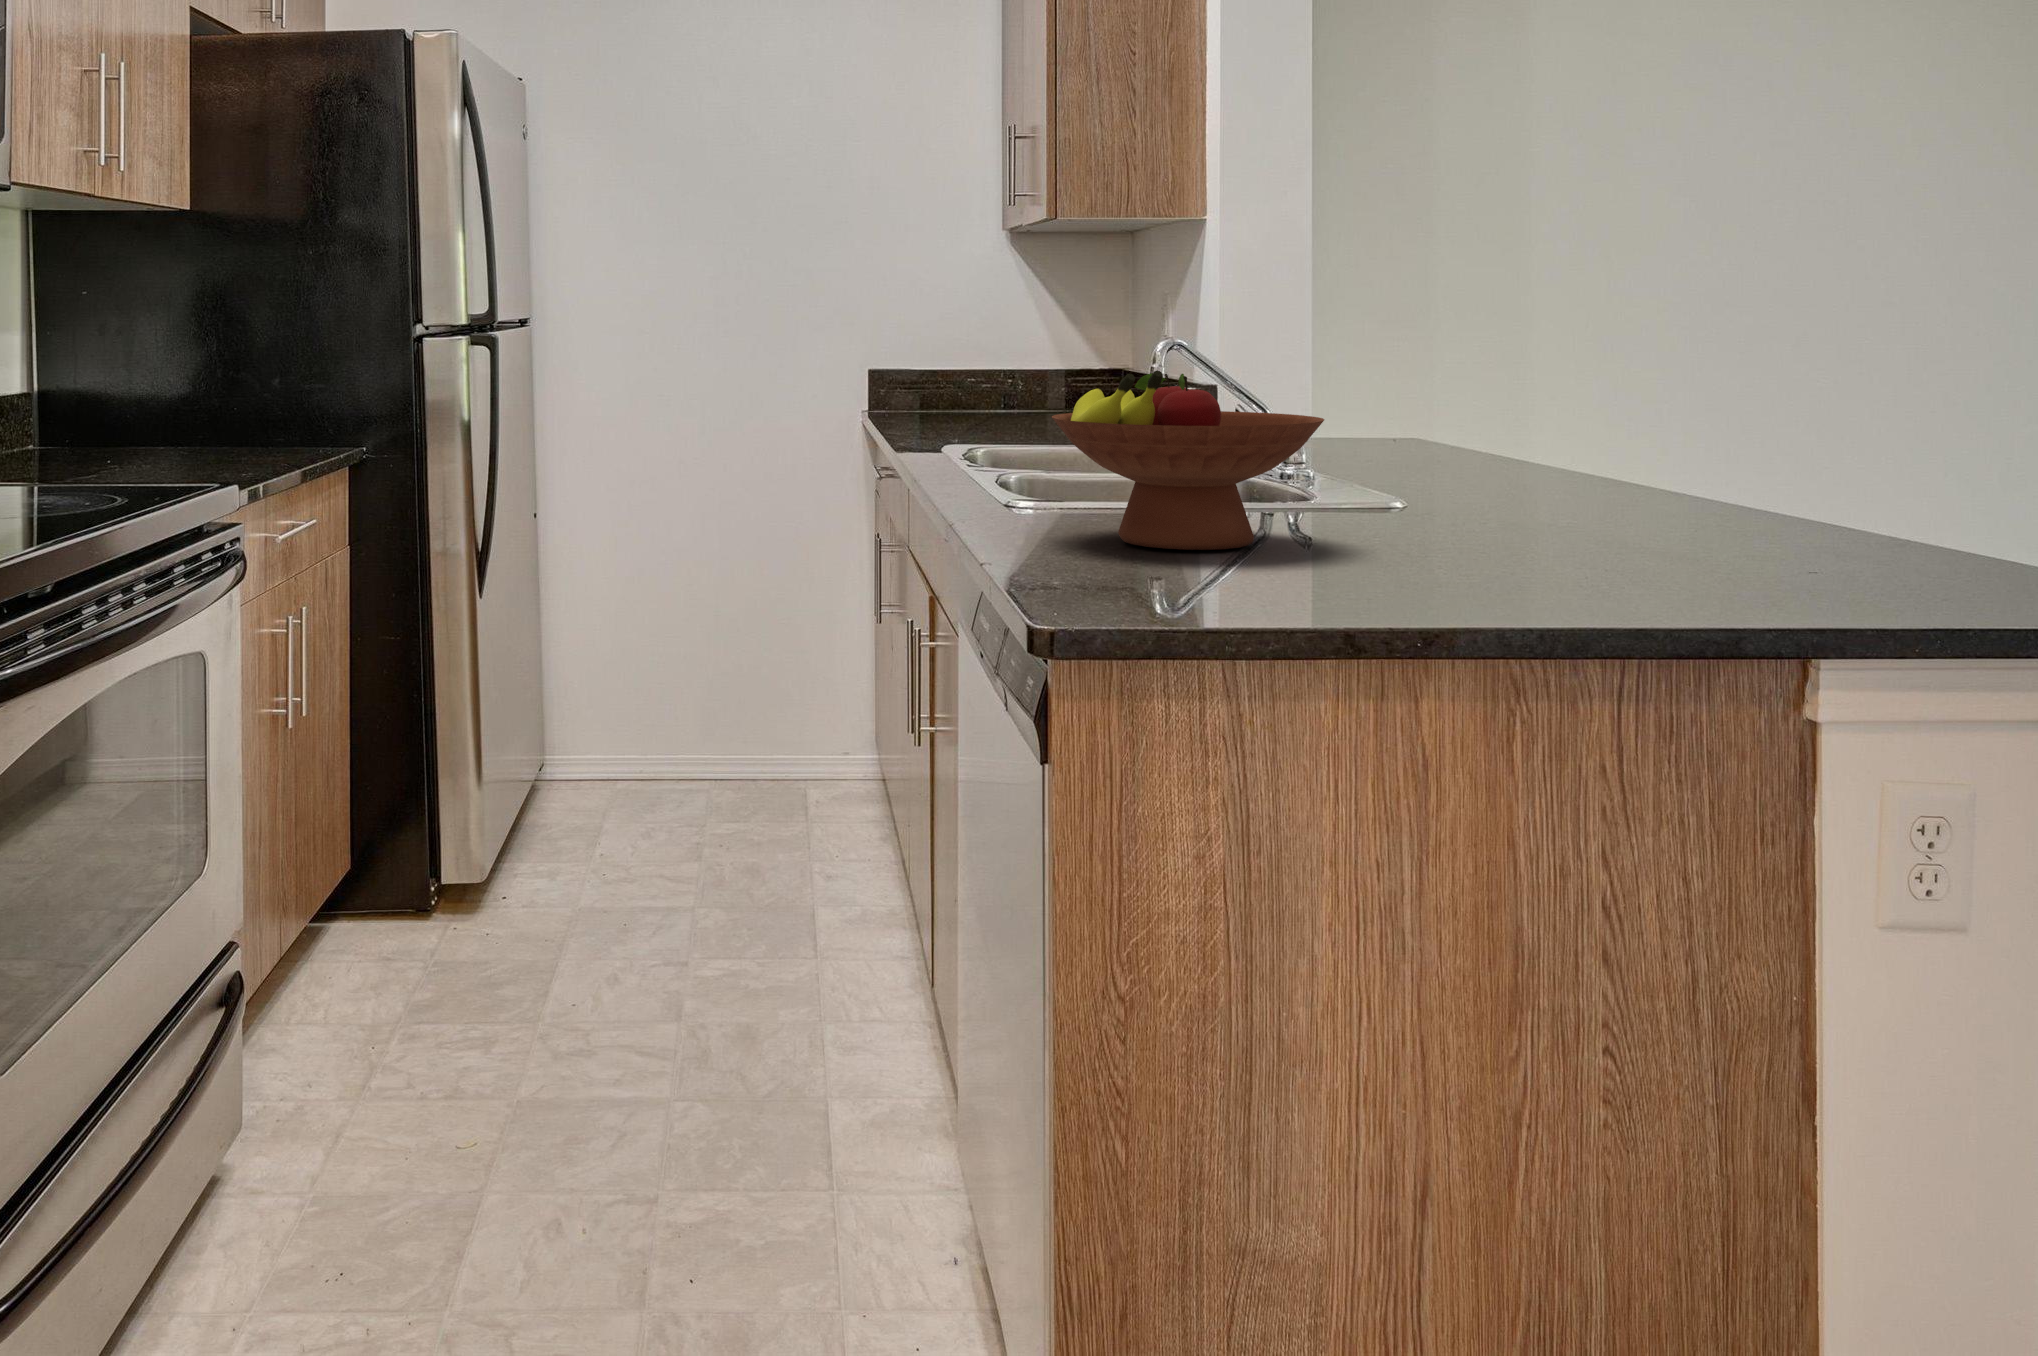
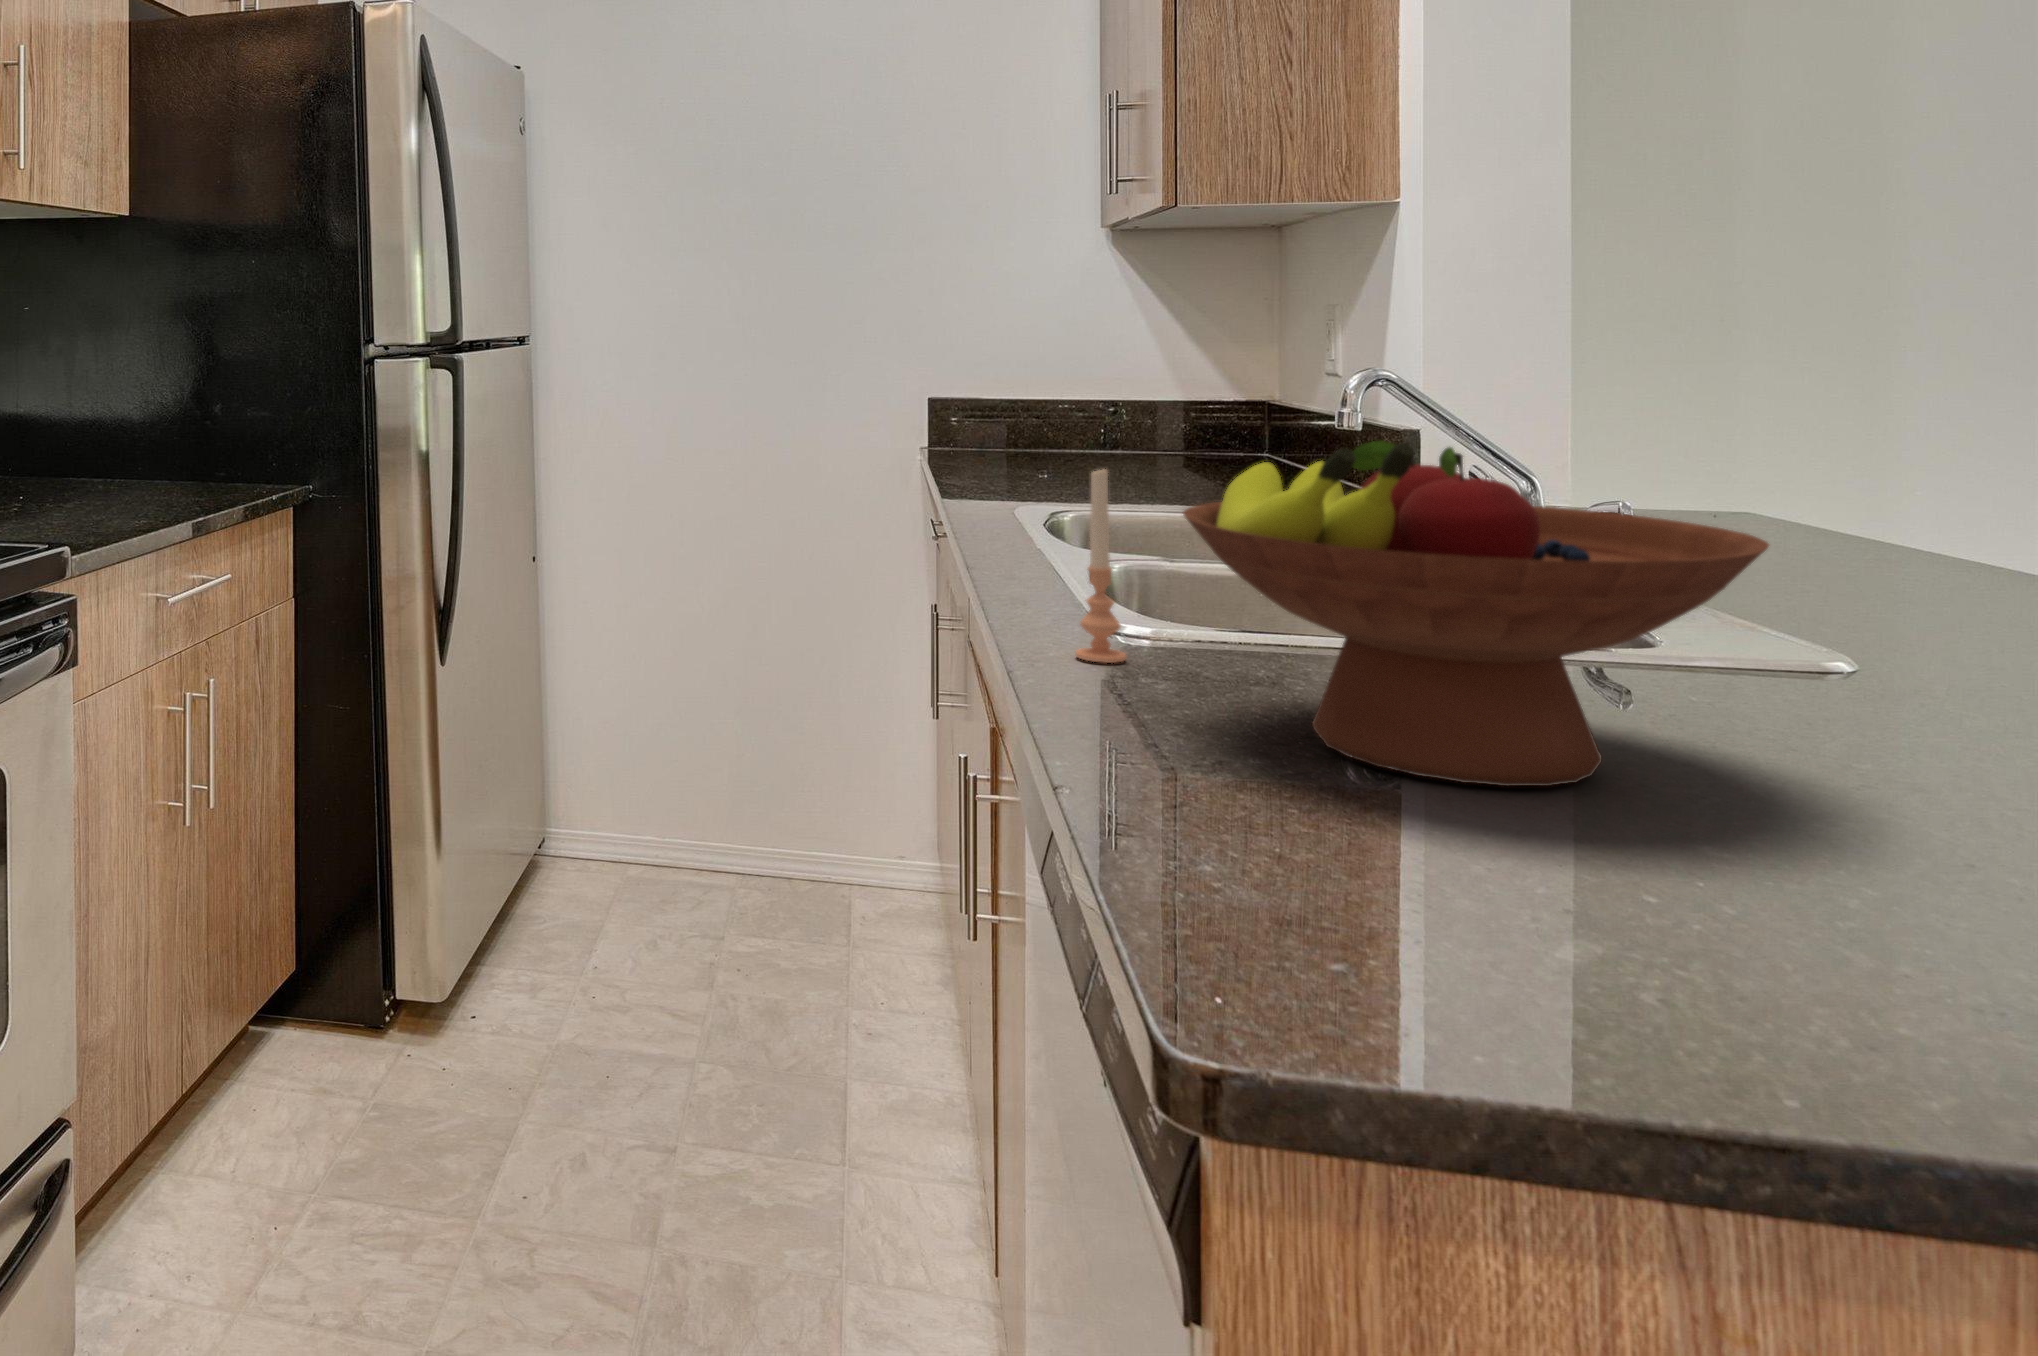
candle: none [990,399,1021,520] -> present [1075,469,1126,663]

